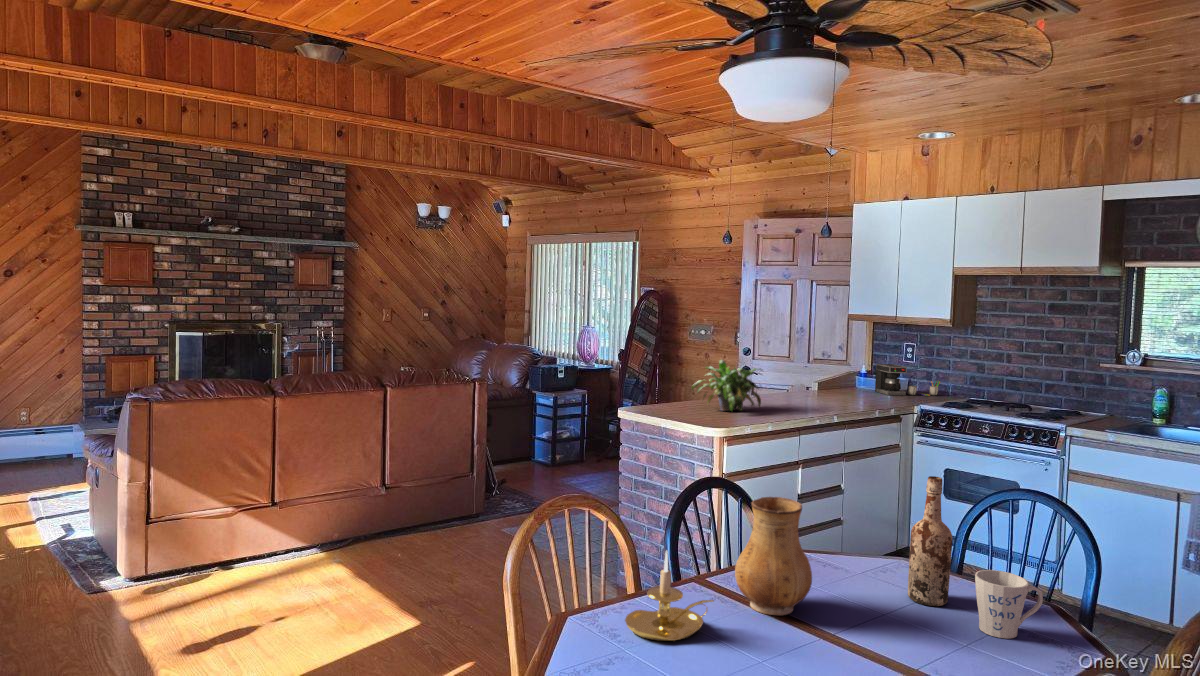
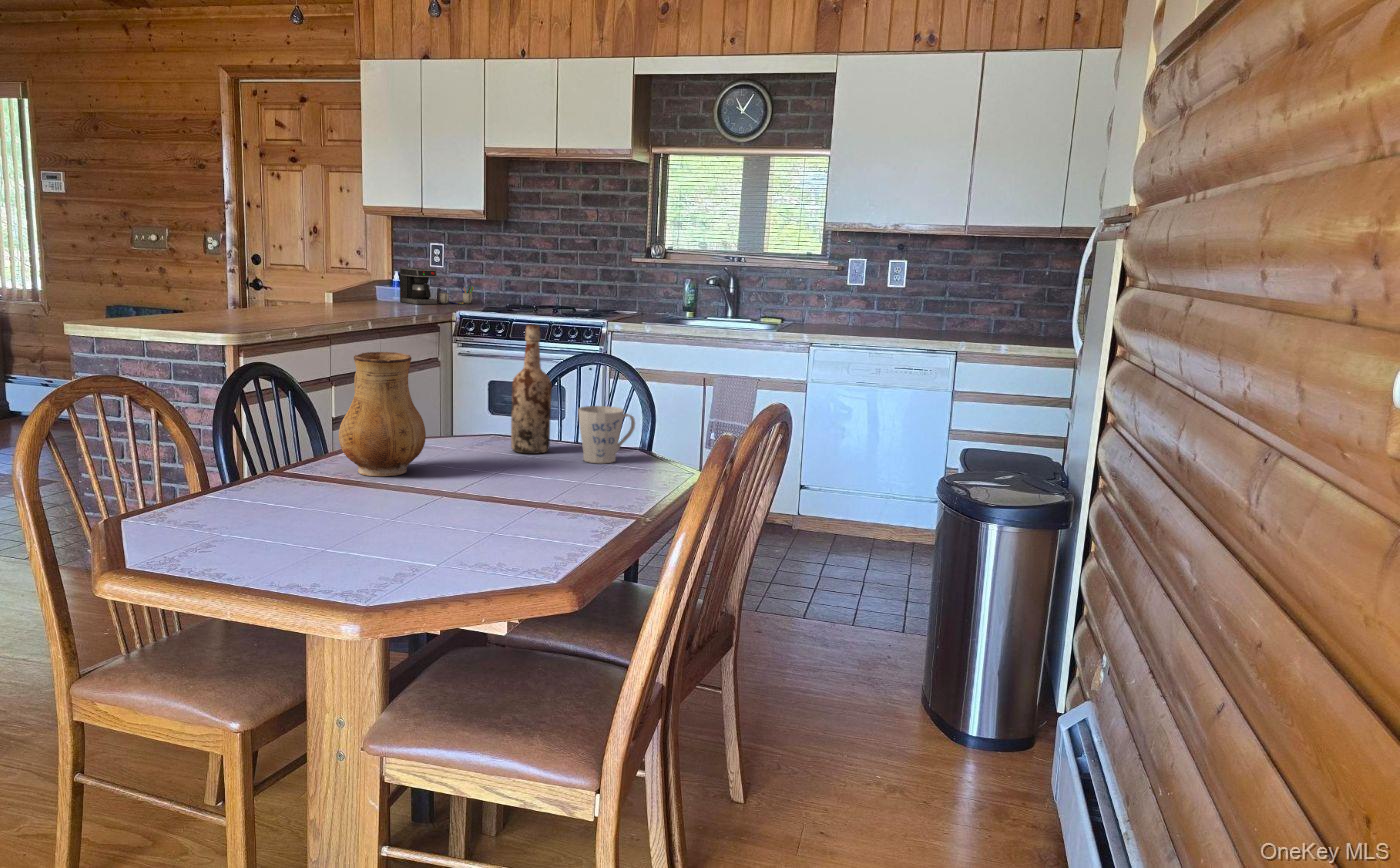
potted plant: present [692,360,761,411] -> none [173,249,276,319]
candle holder: present [625,551,714,641] -> none [227,406,329,506]

